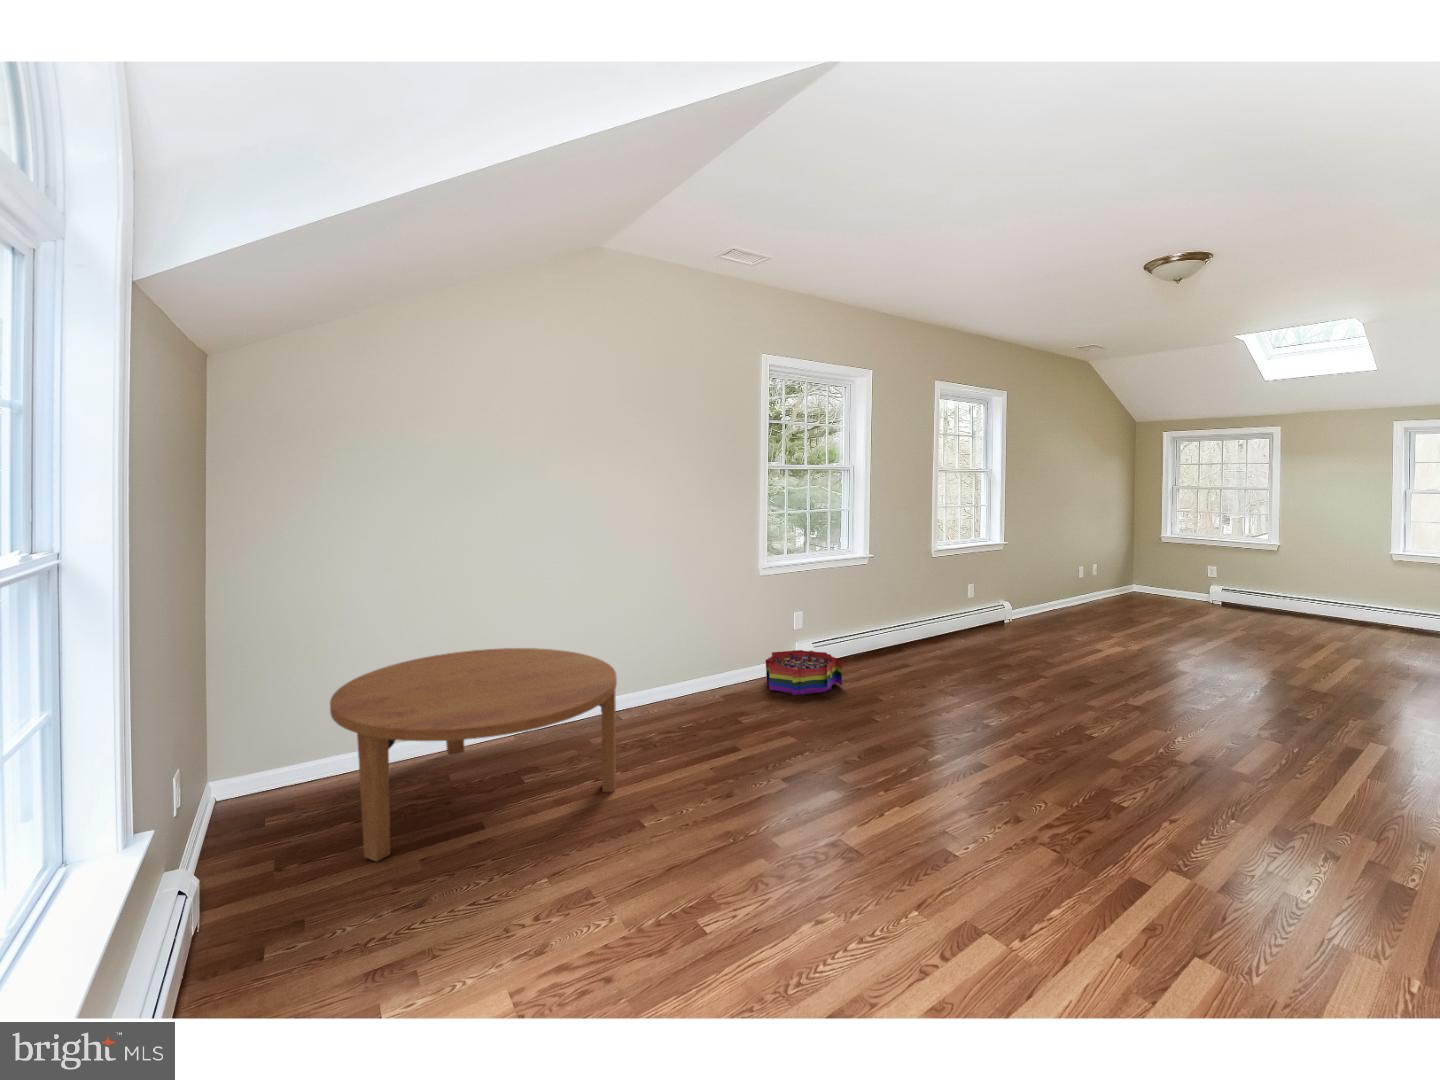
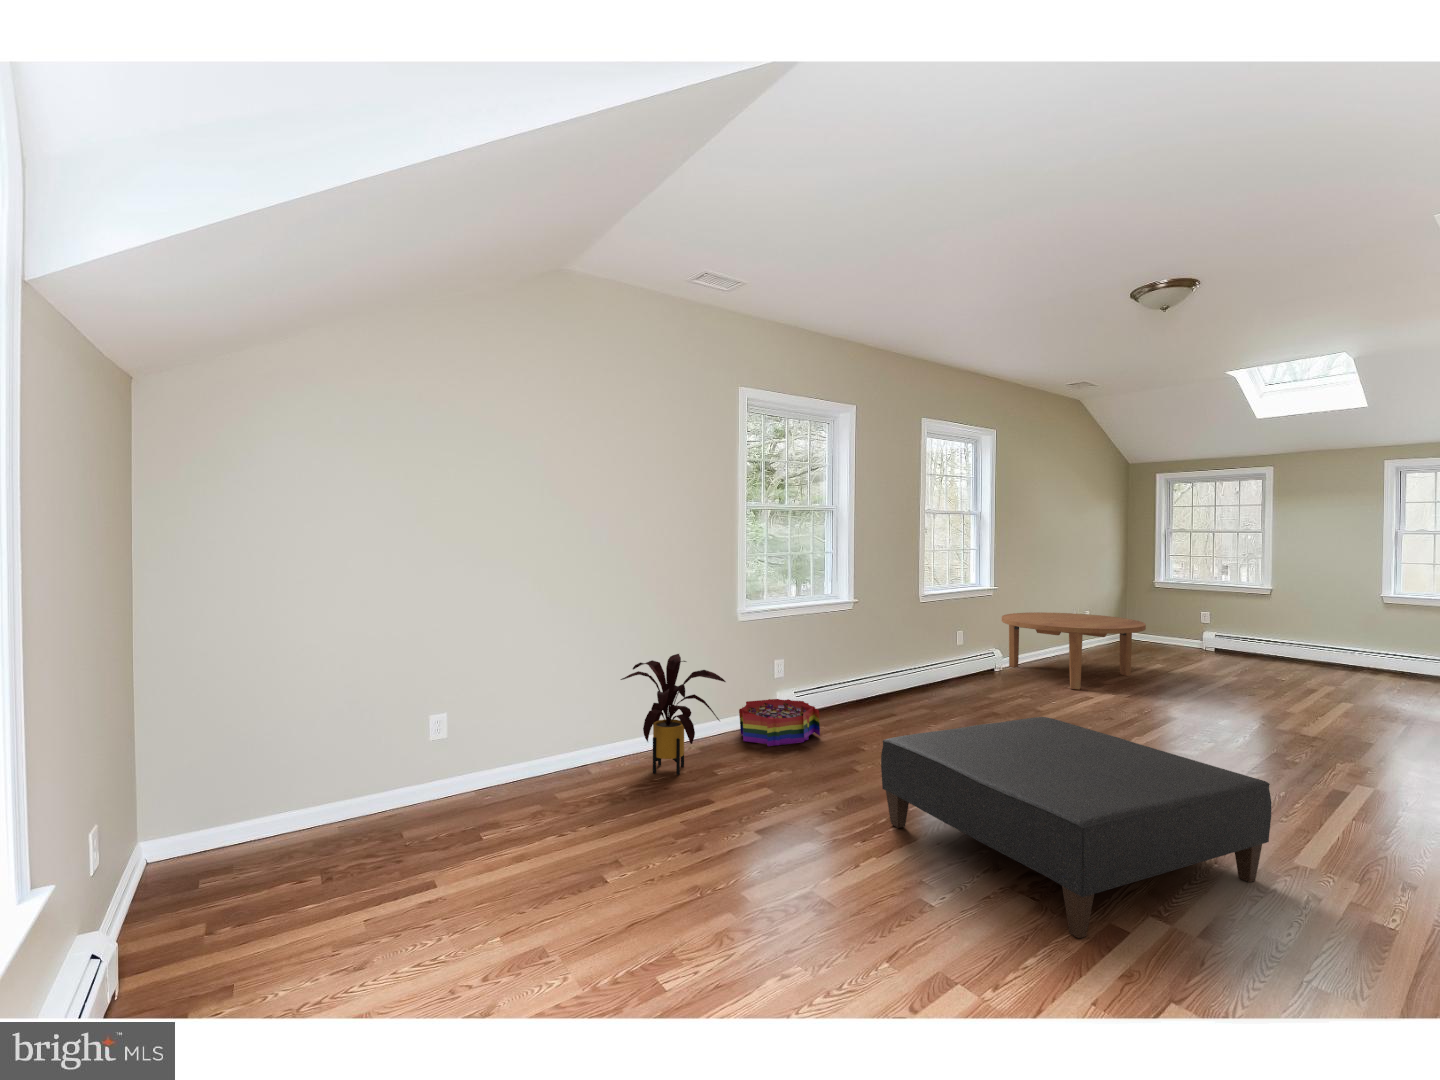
house plant: none [654,608,756,722] -> present [621,654,726,775]
coffee table: present [330,648,617,861] -> present [1002,612,1146,690]
ottoman: none [905,673,1293,891] -> present [881,717,1271,938]

